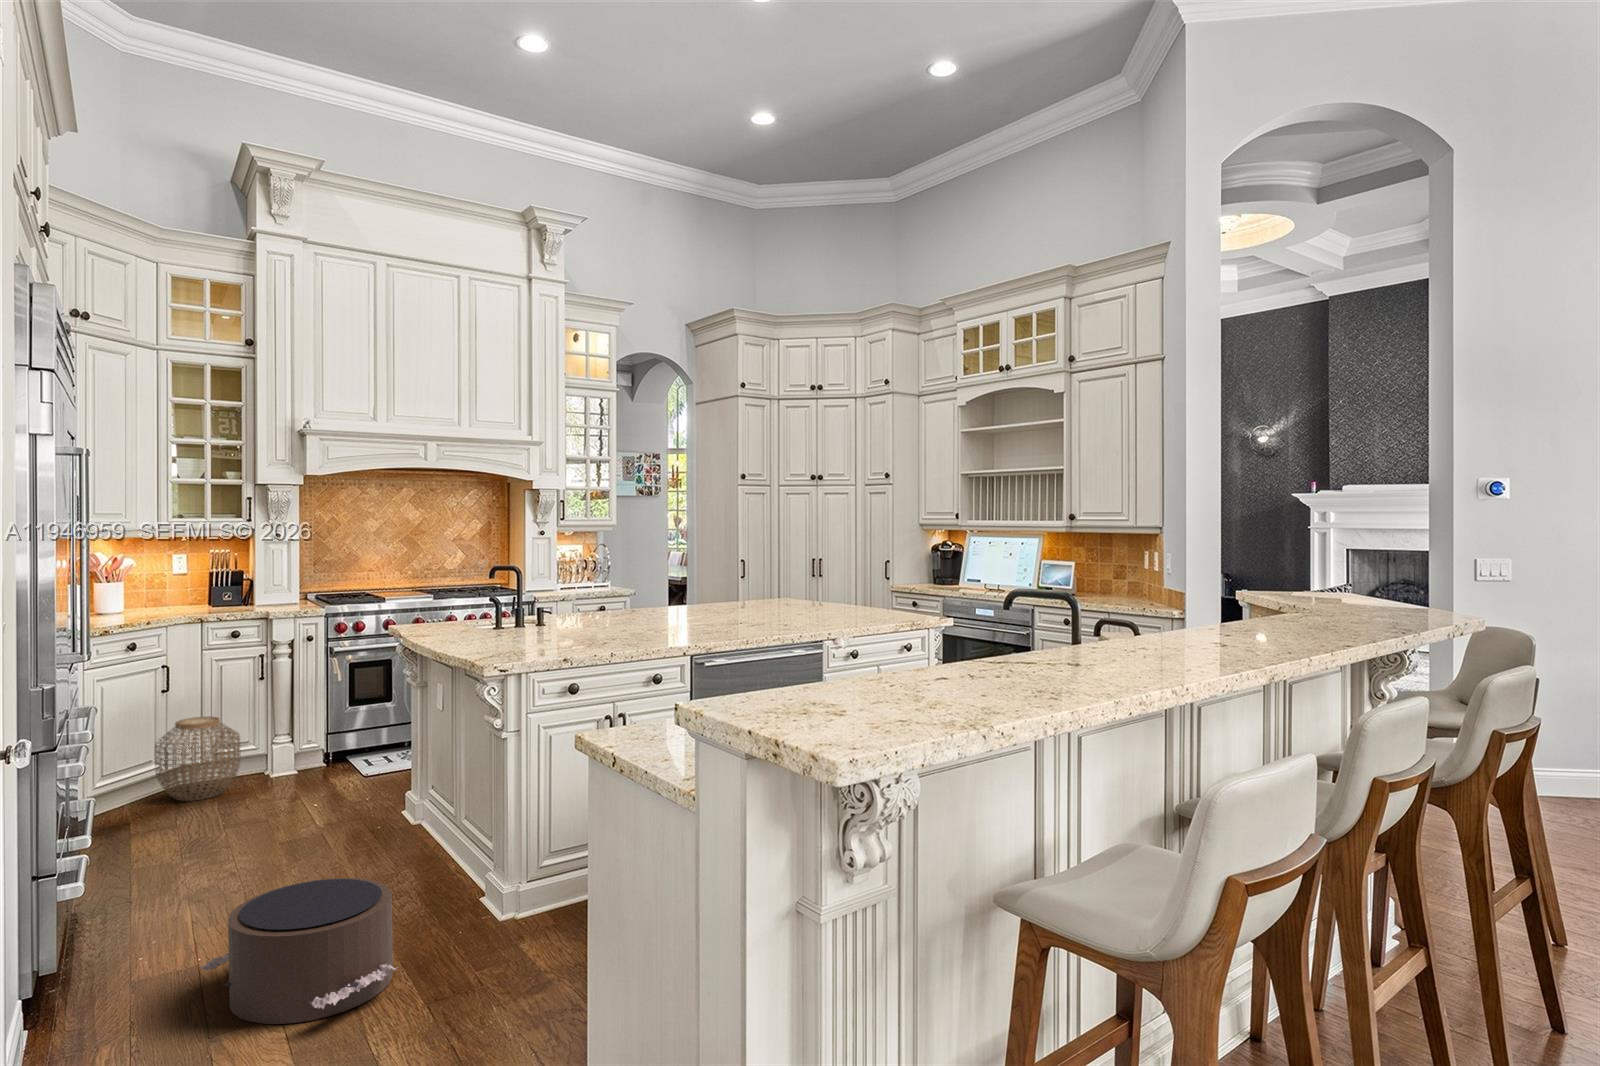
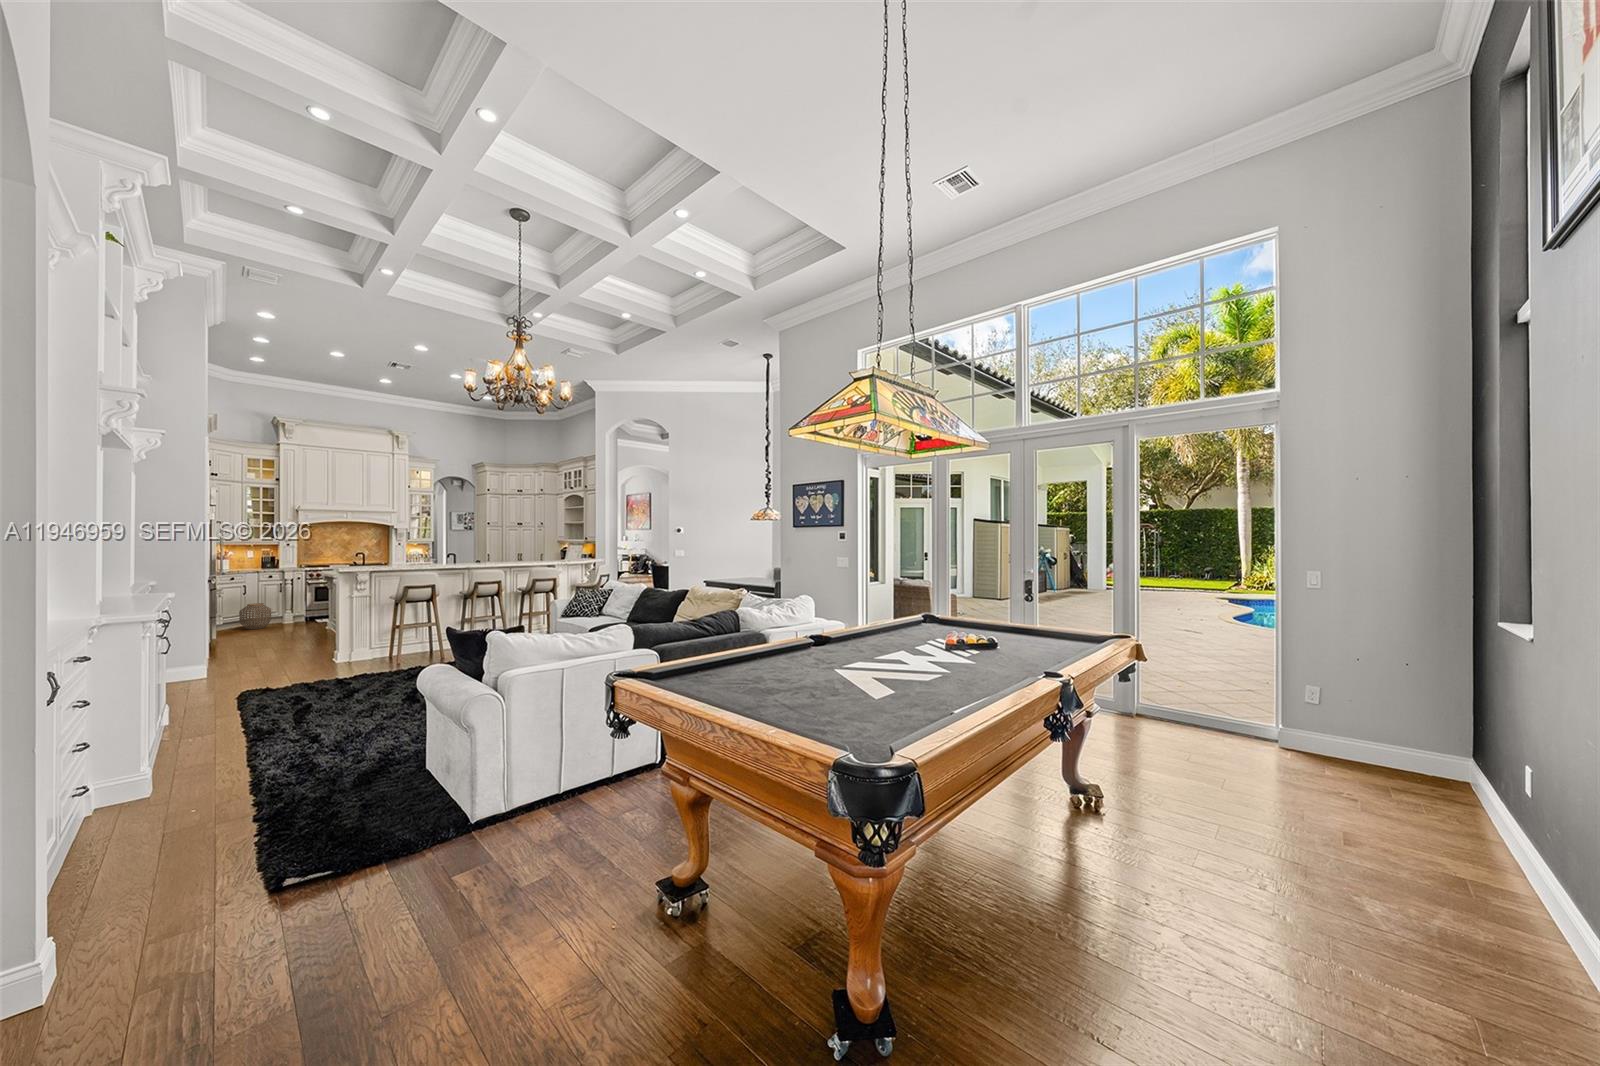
pouf: present [201,878,398,1024] -> none [247,628,301,654]

